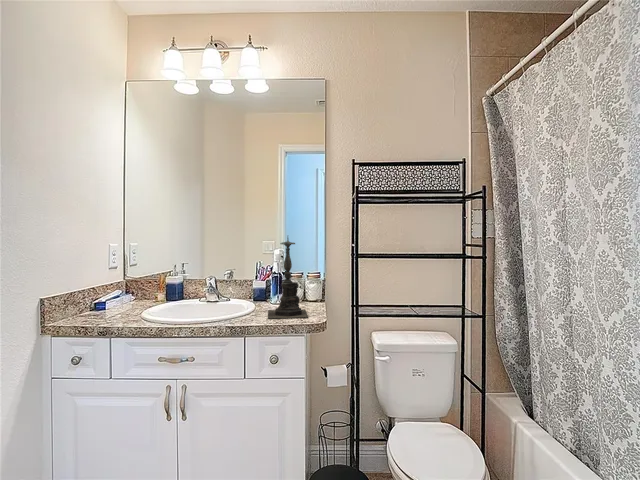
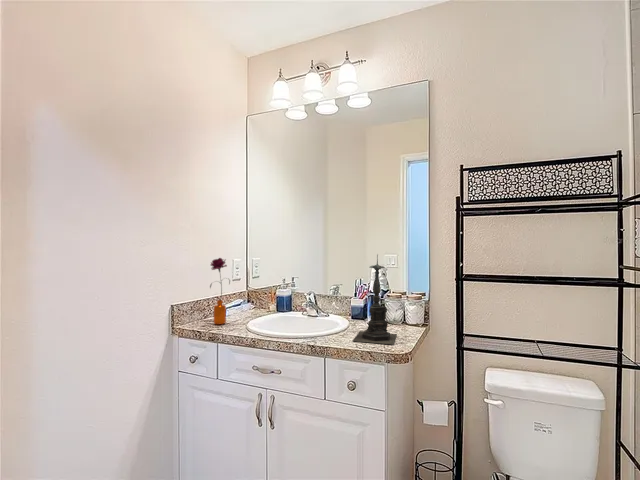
flower: none [89,240,117,318] -> present [210,258,230,325]

